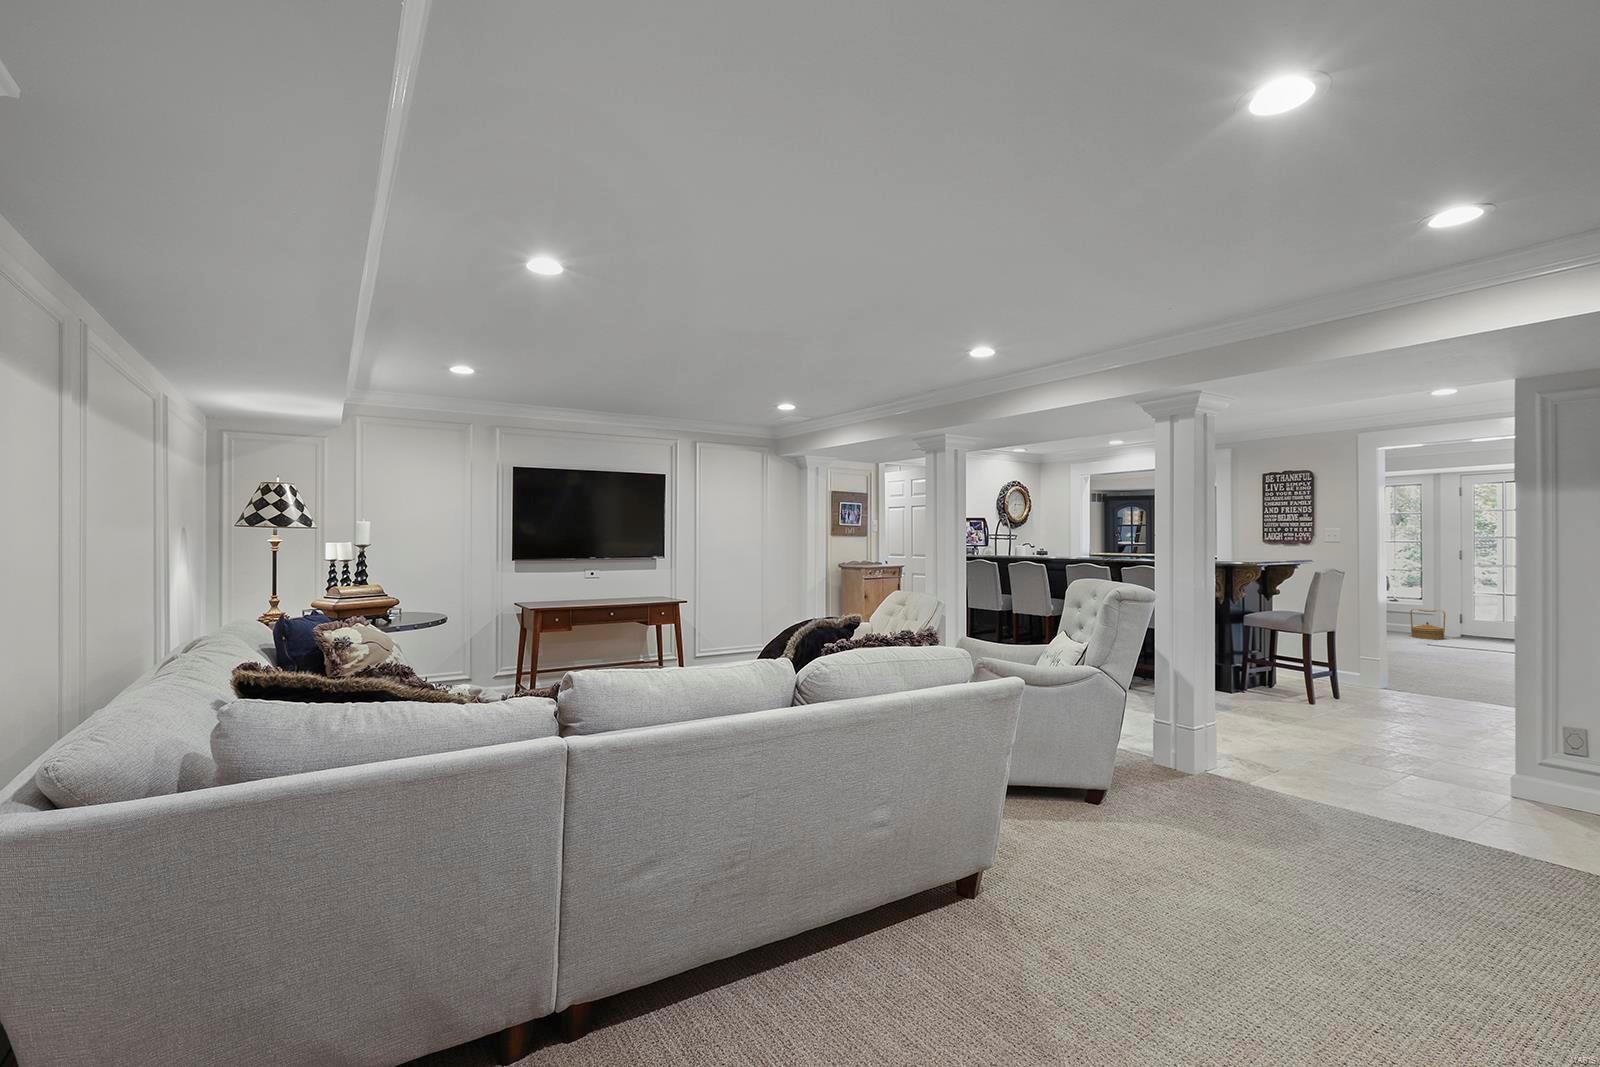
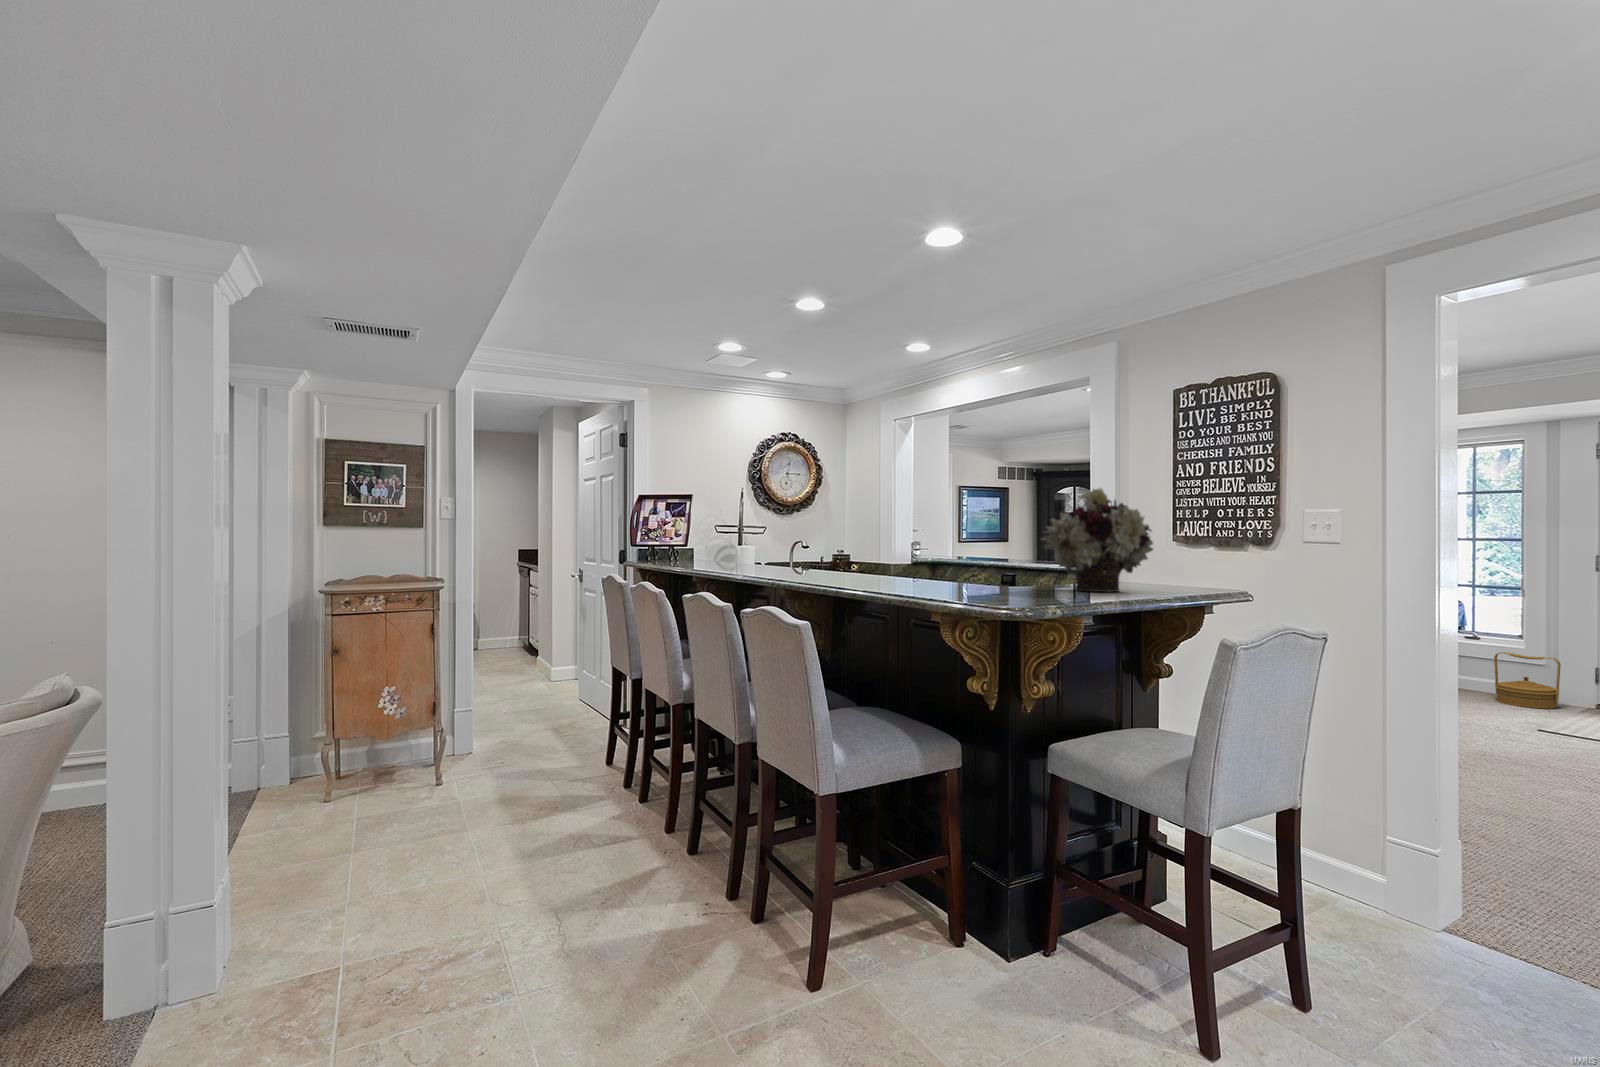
flower arrangement: none [1235,522,1277,560] -> present [1041,488,1153,592]

